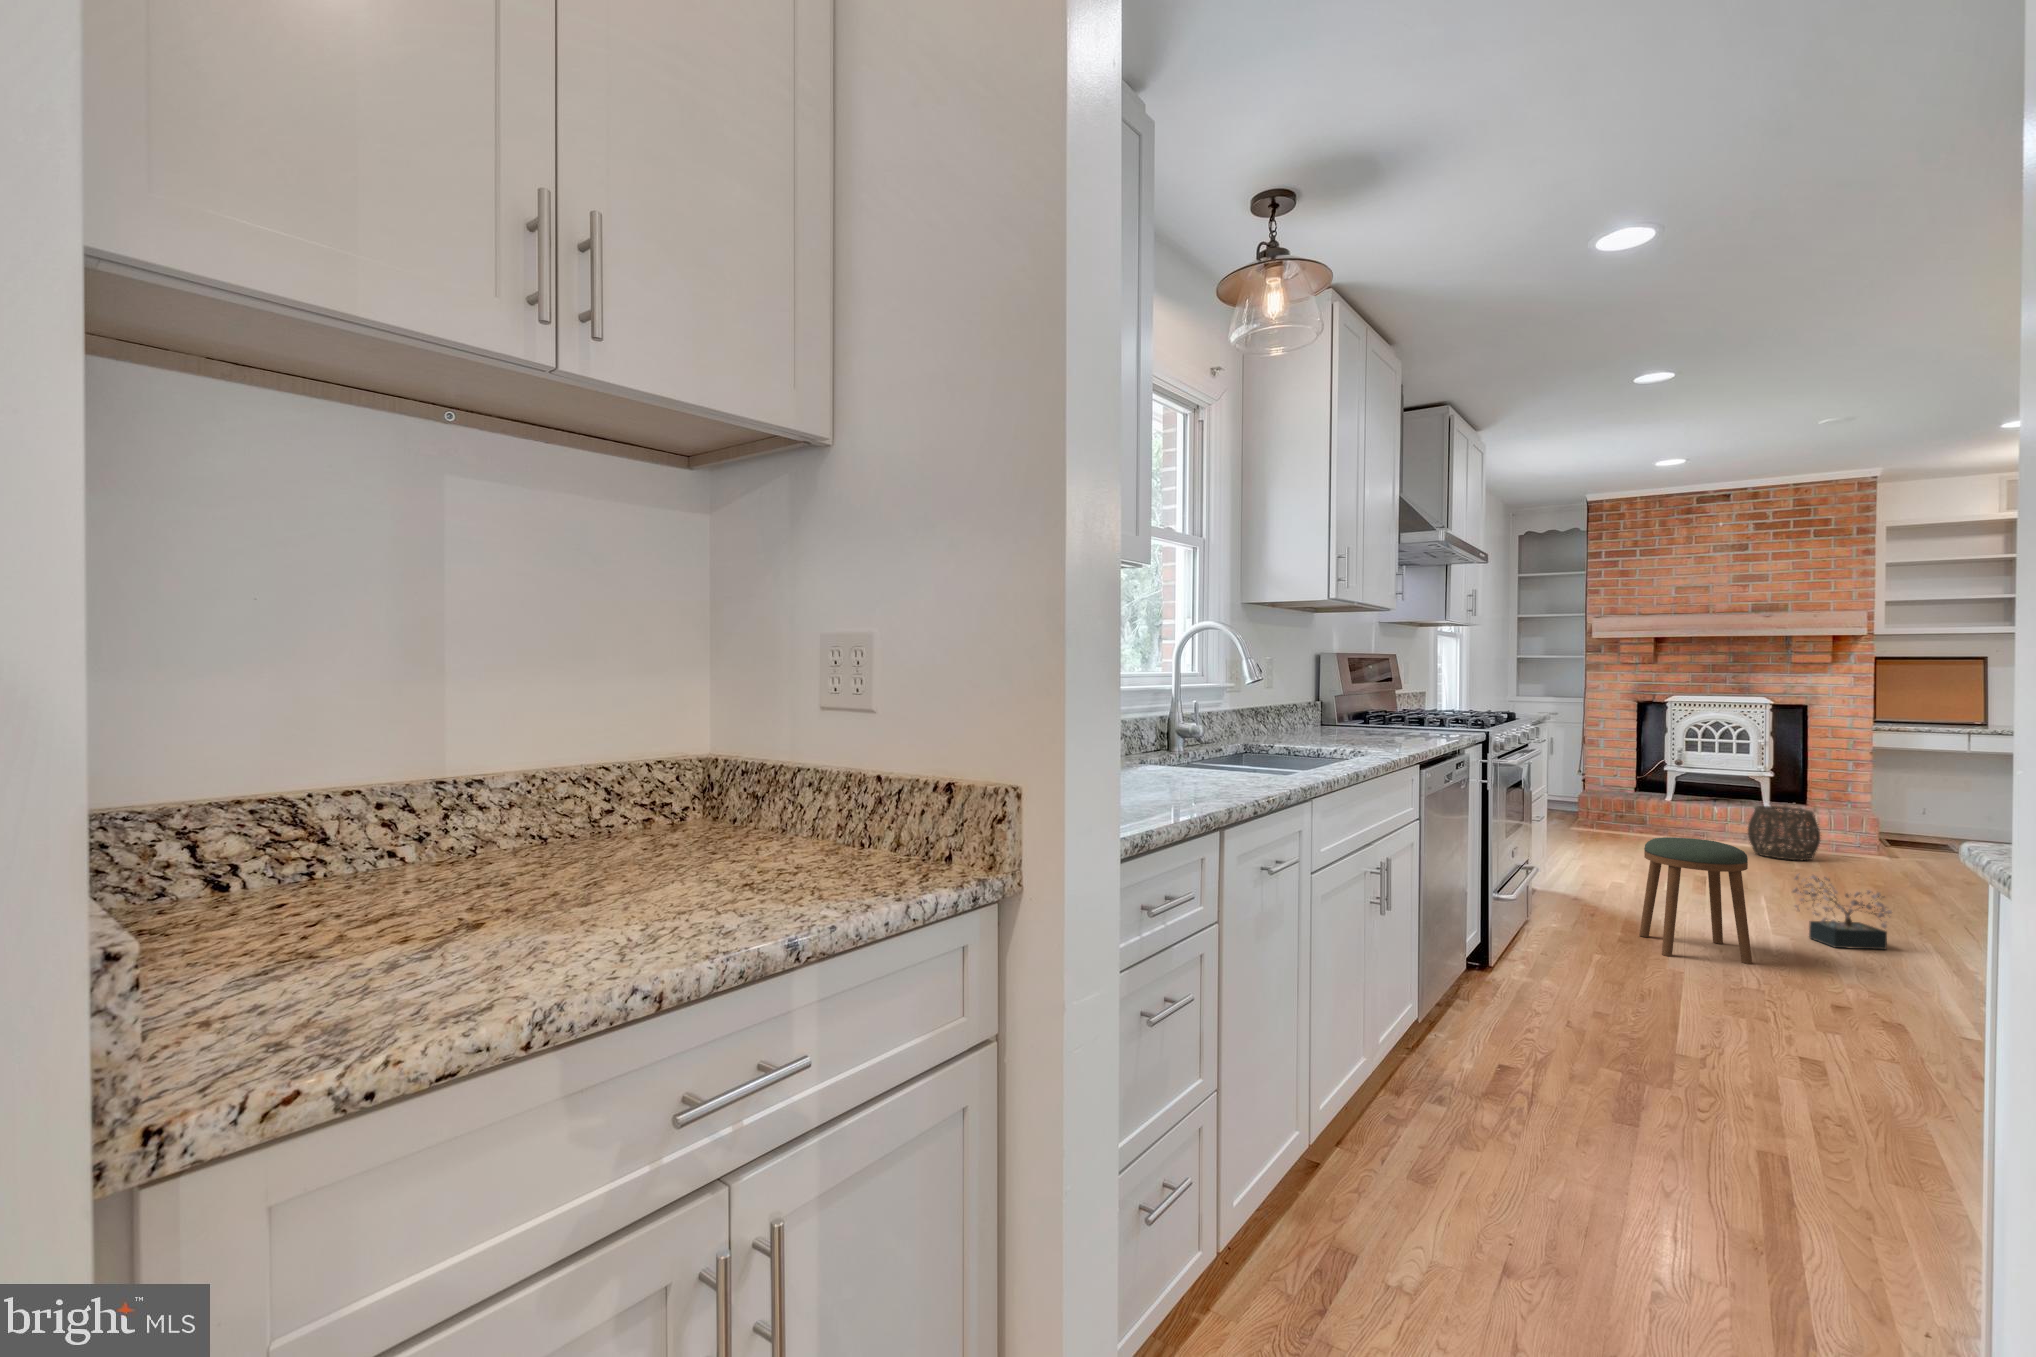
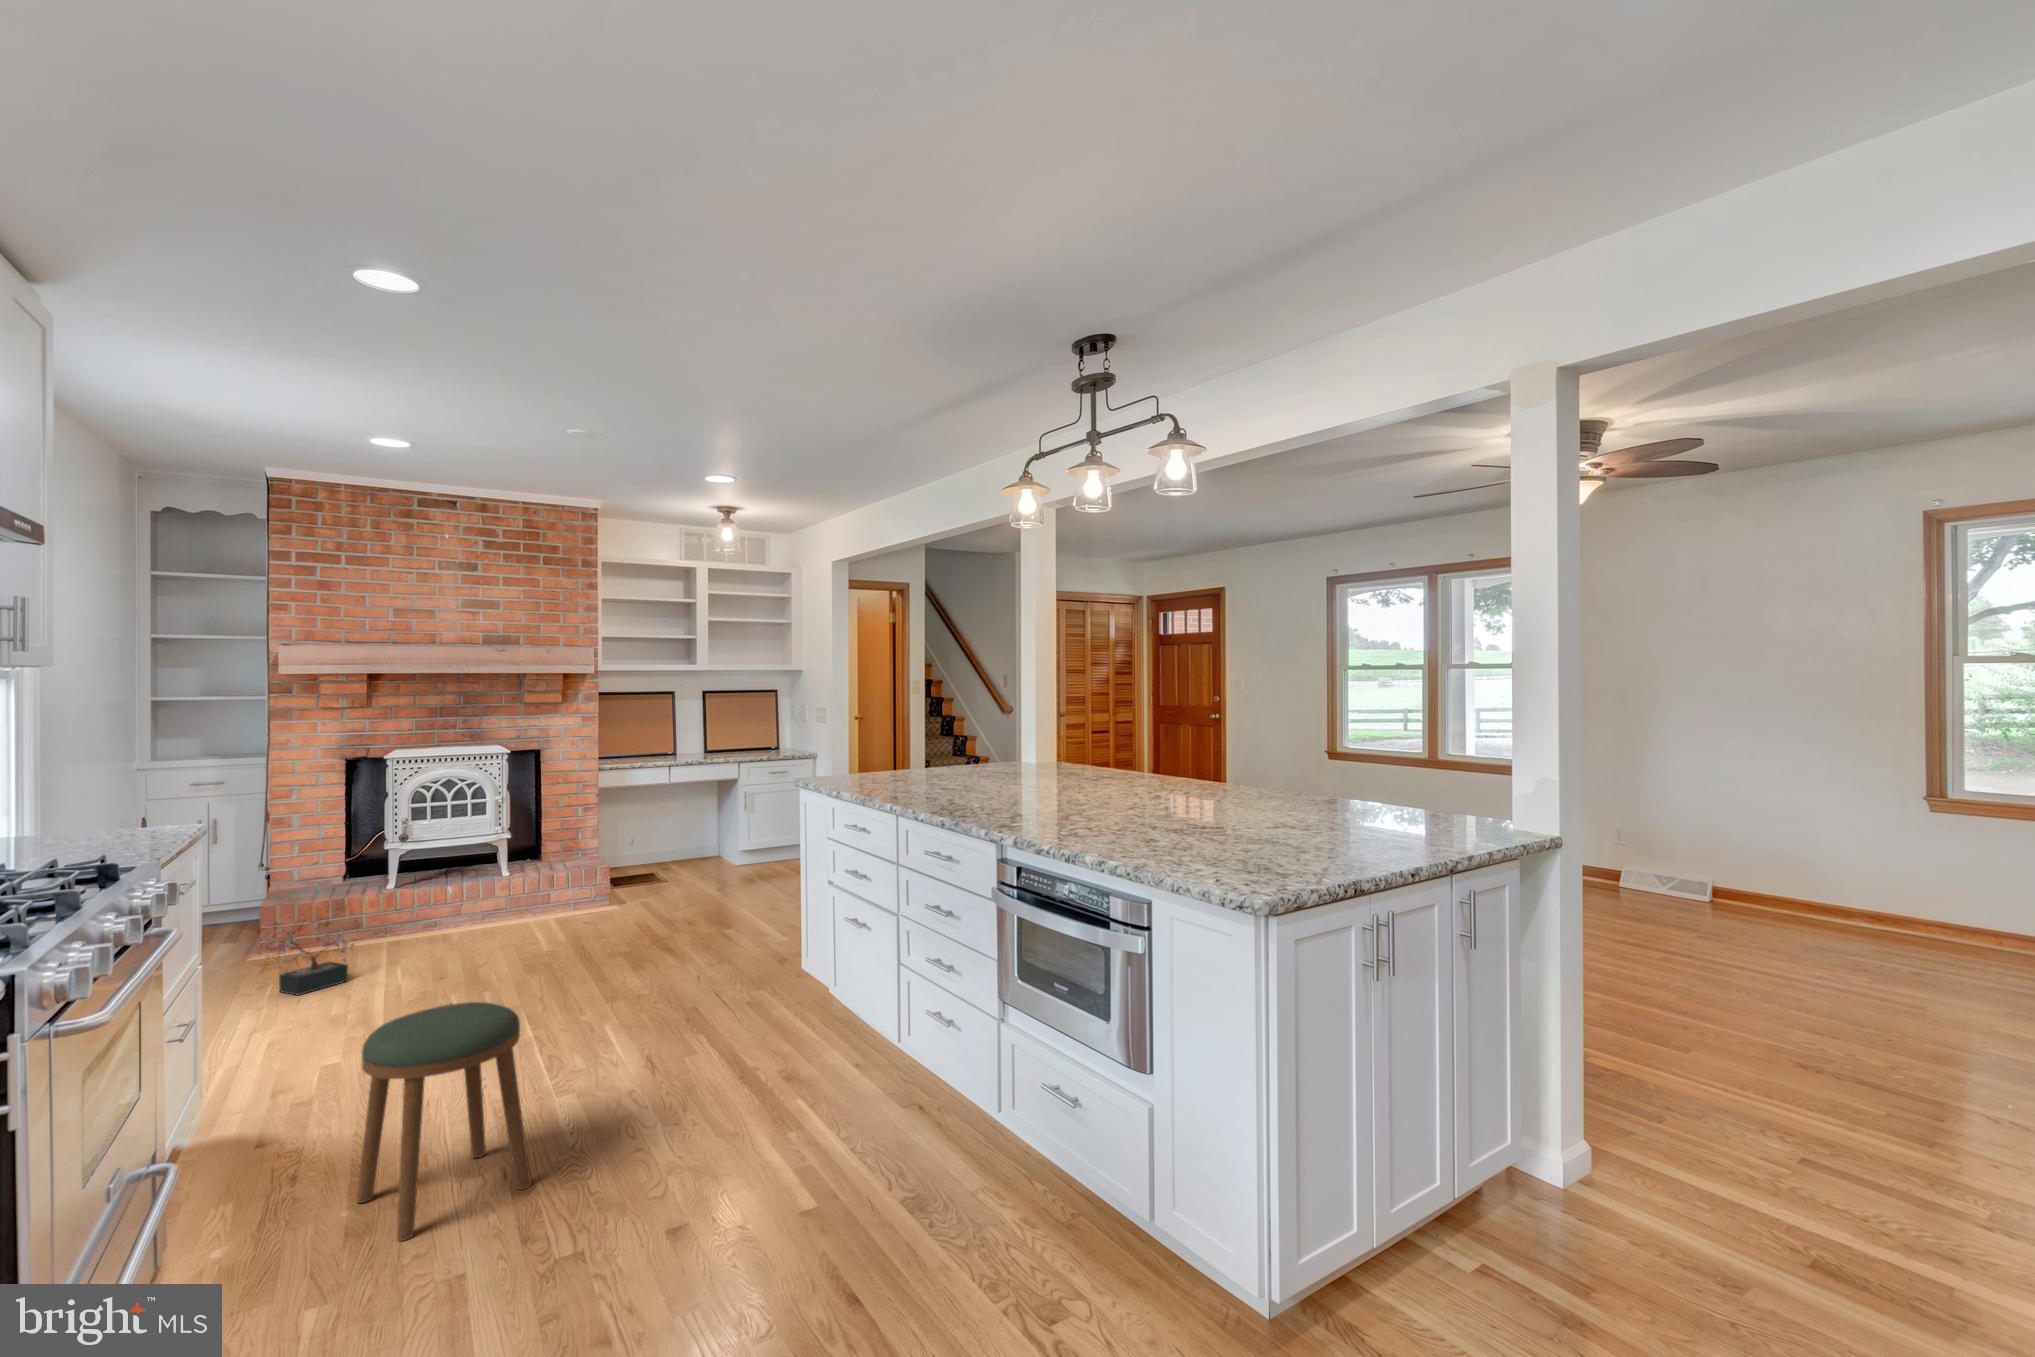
woven basket: present [1748,806,1820,861] -> none [488,874,564,943]
decorative plant: present [1792,874,1892,950] -> present [260,928,354,995]

